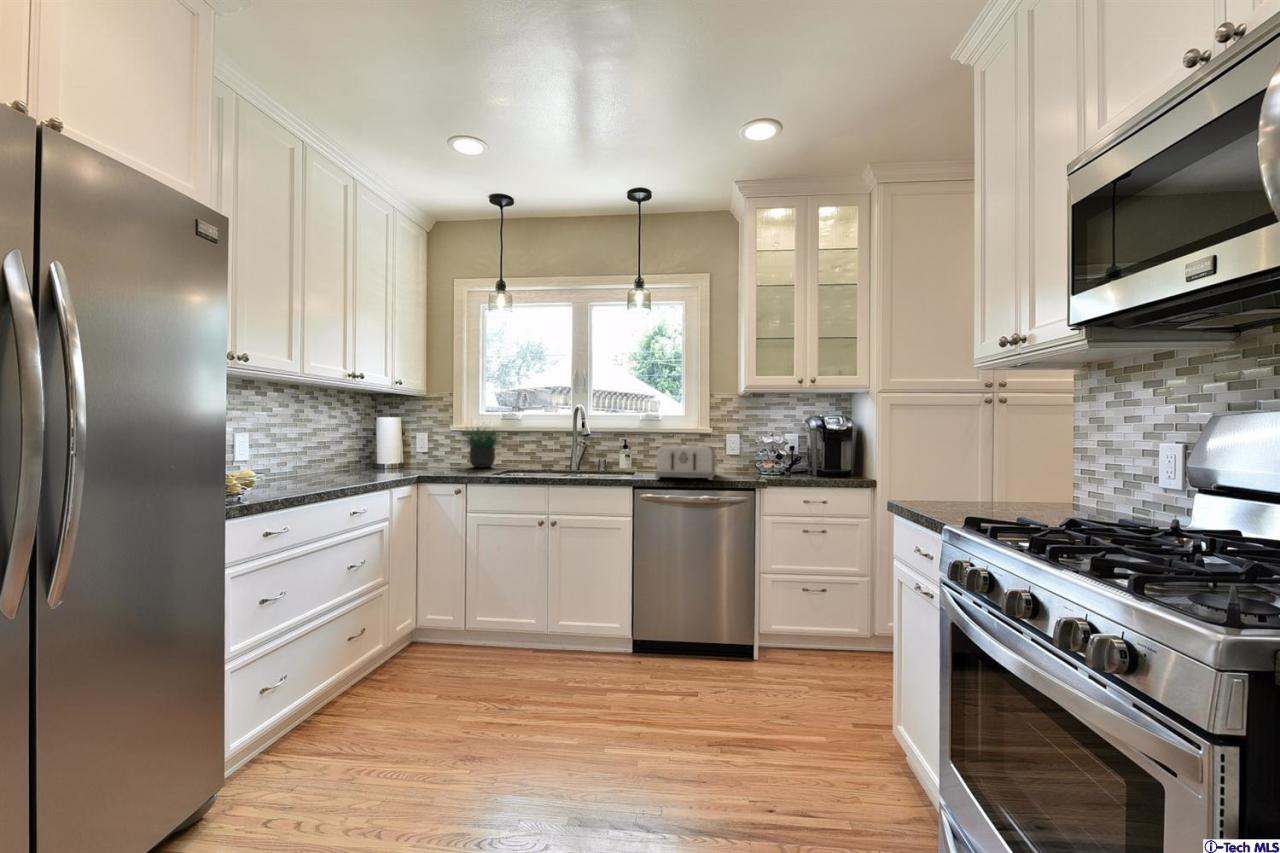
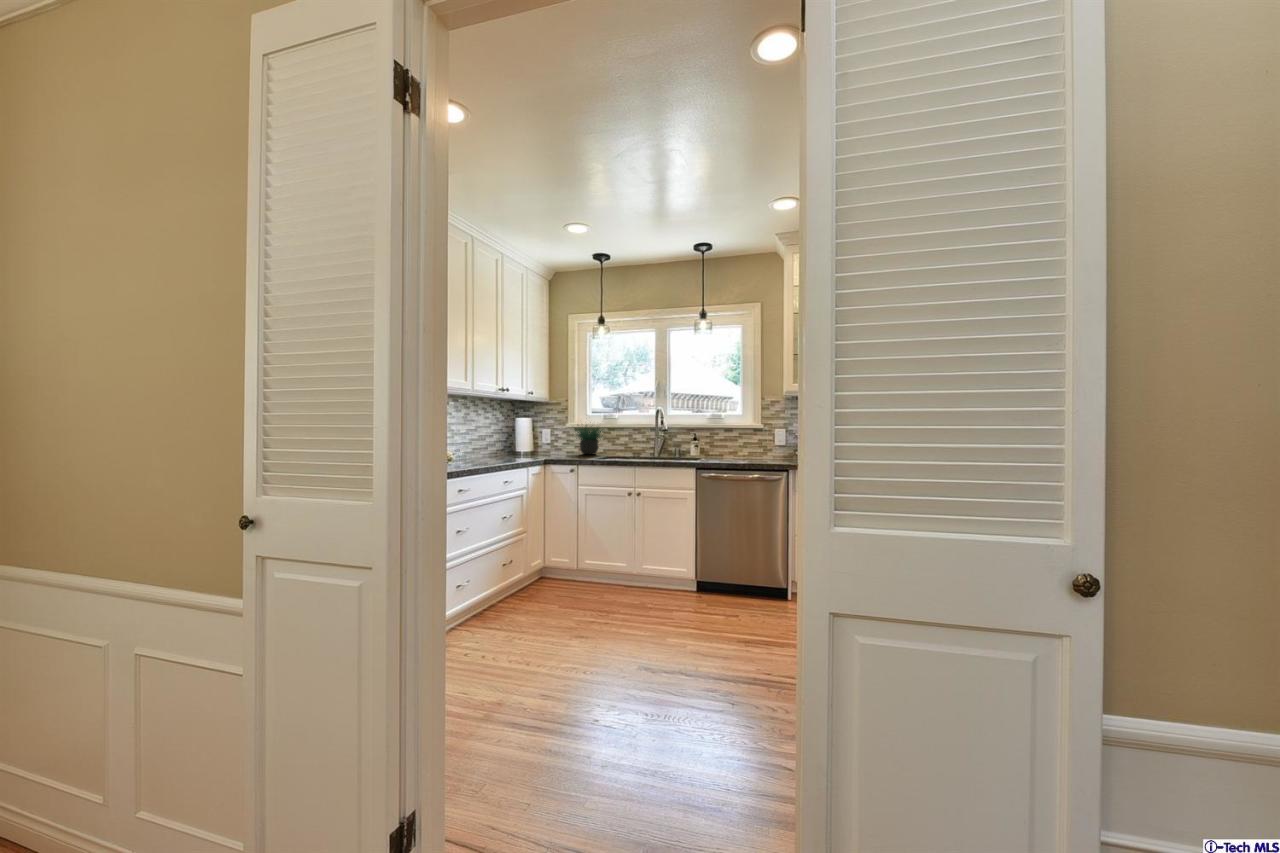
toaster: present [655,445,716,480] -> none [713,437,763,464]

